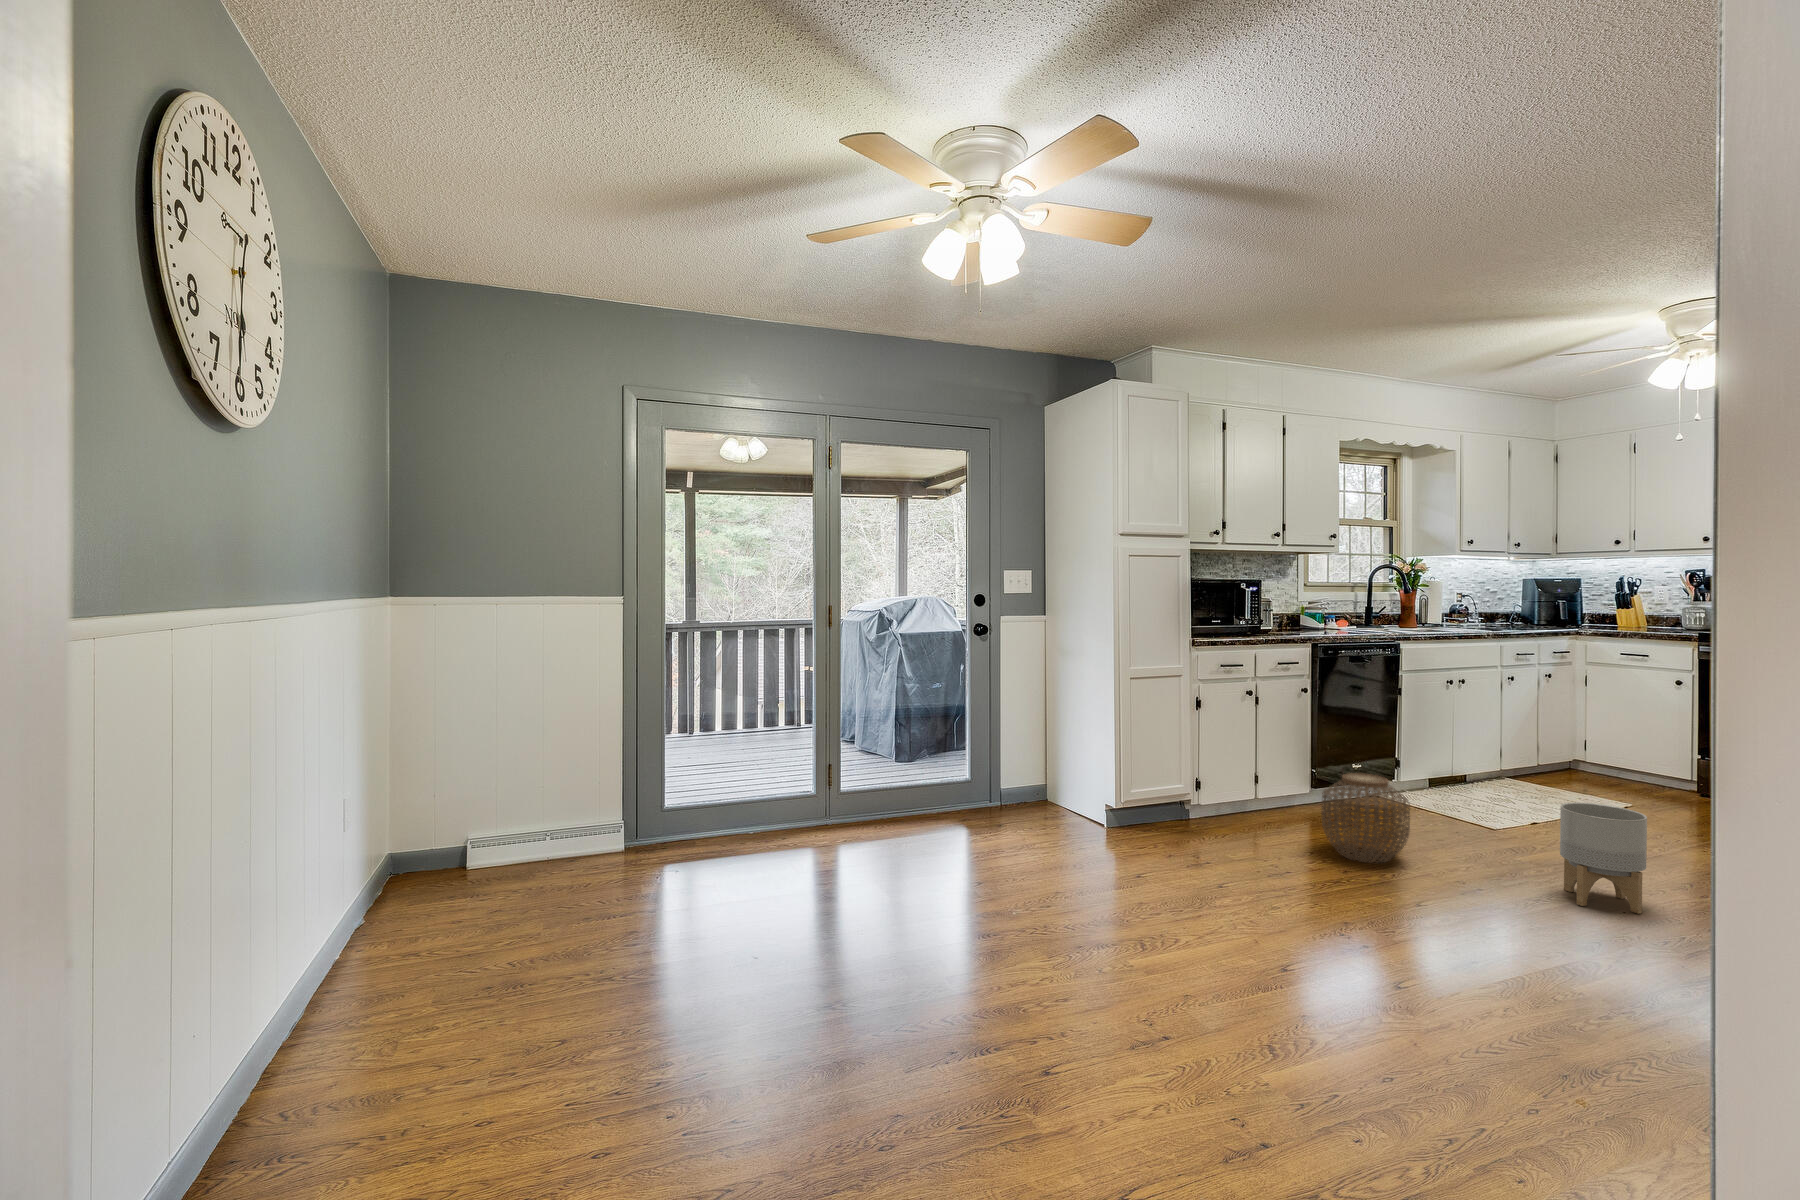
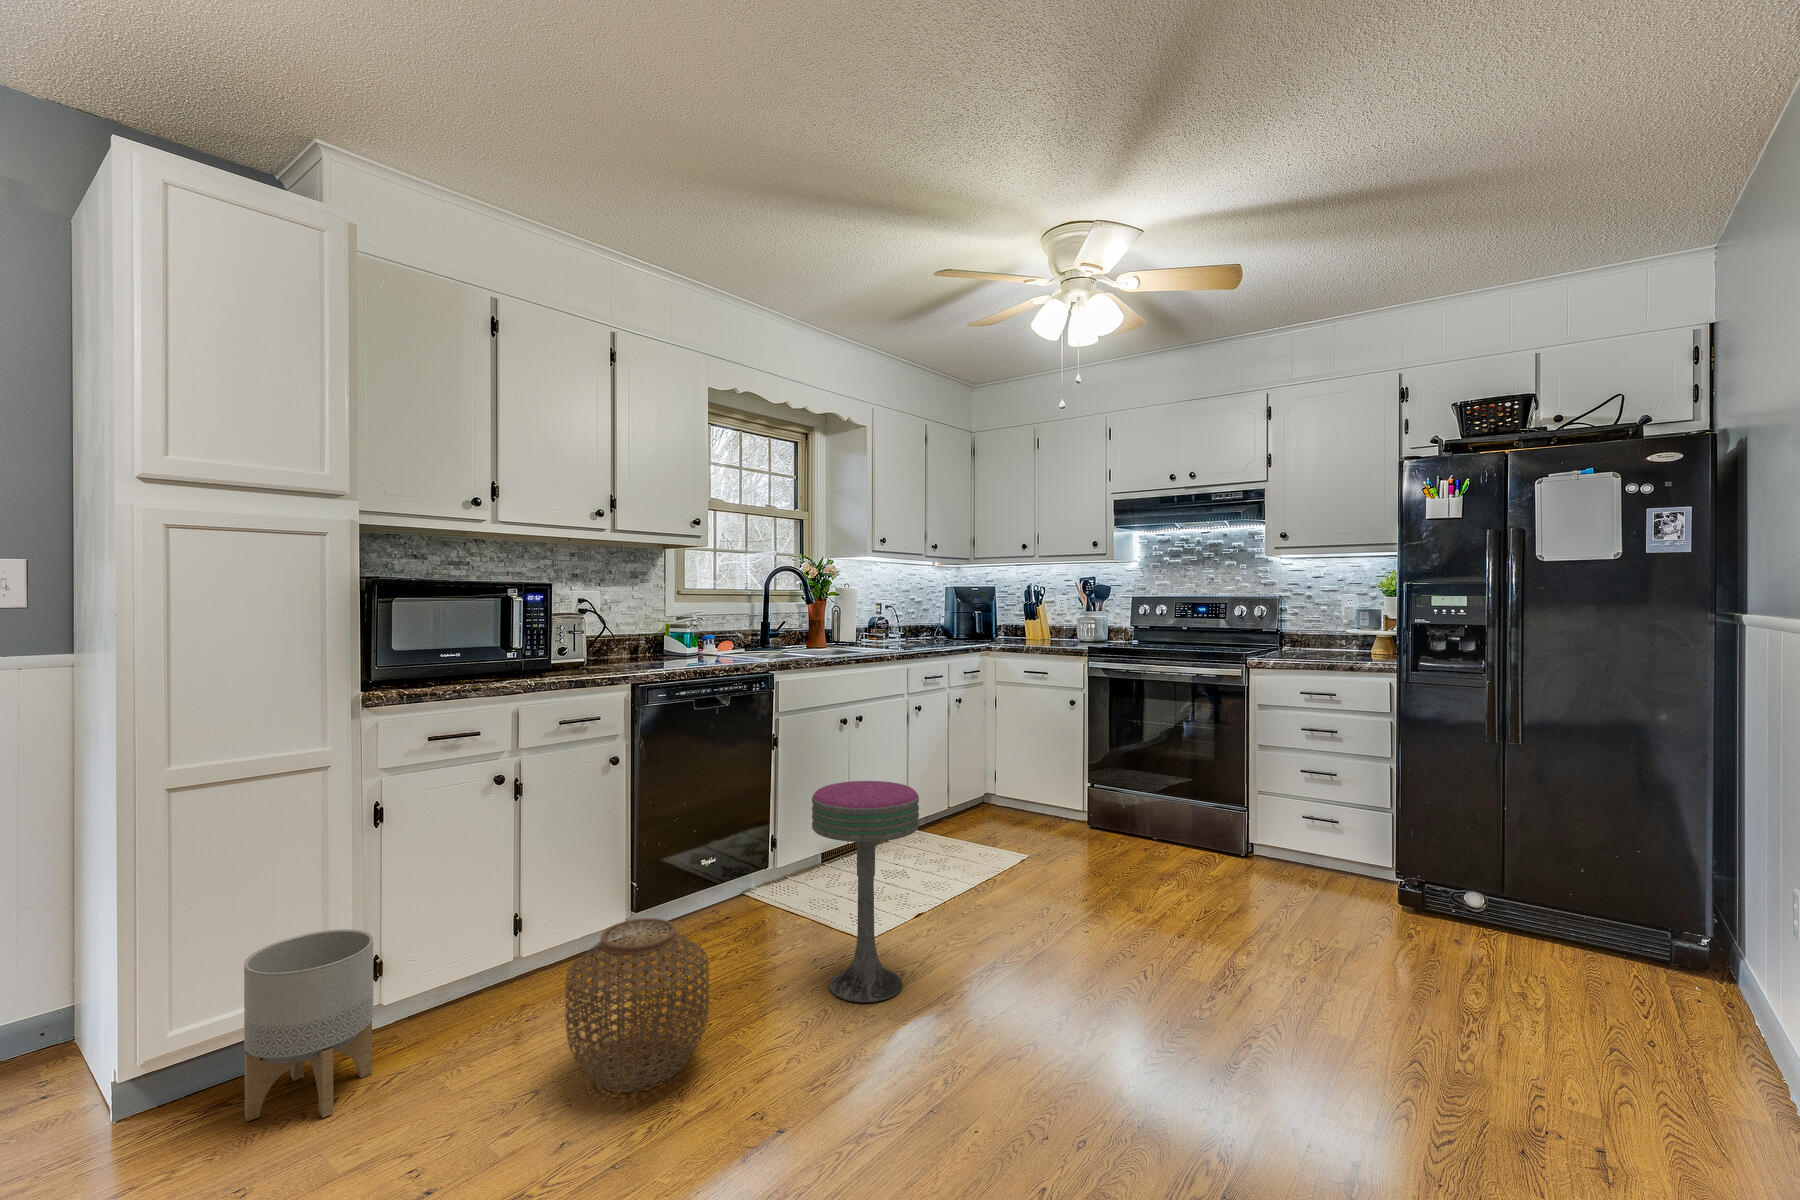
bar stool: none [1462,714,1550,855] -> present [812,781,919,1002]
planter: present [1560,803,1647,914] -> present [244,929,373,1121]

